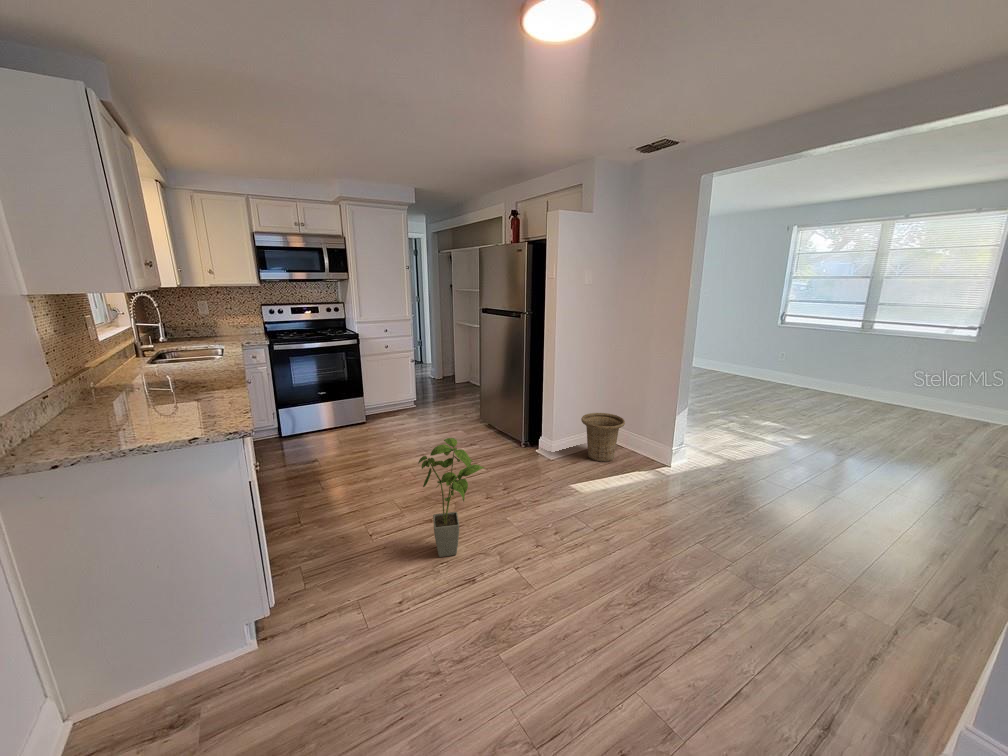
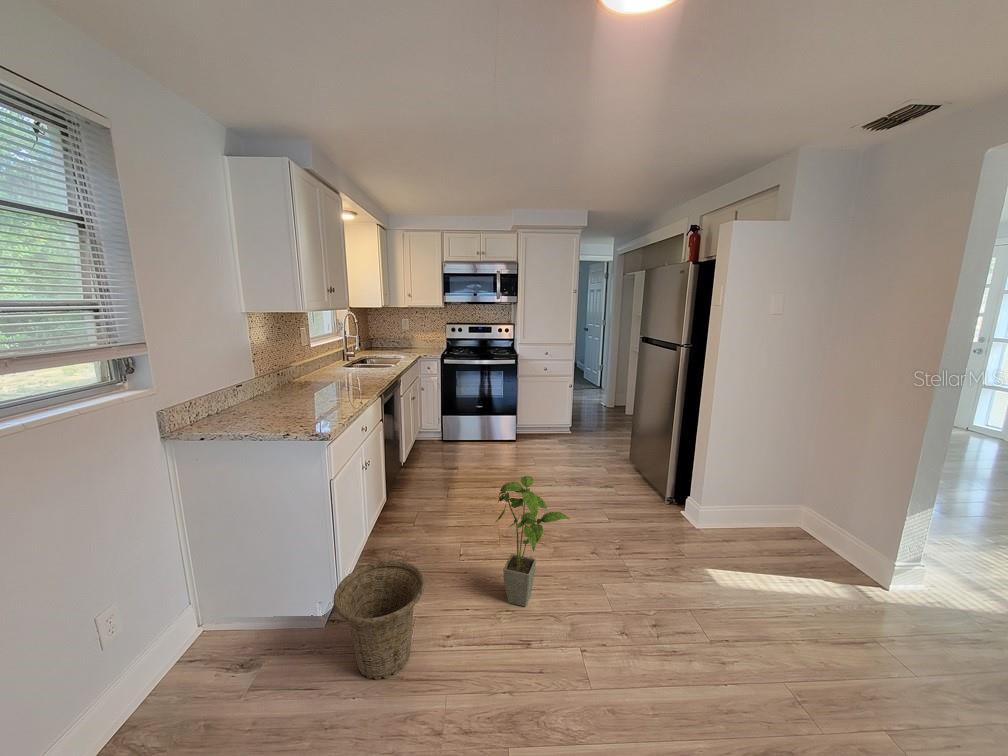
basket: present [581,413,625,462] -> present [334,560,425,680]

